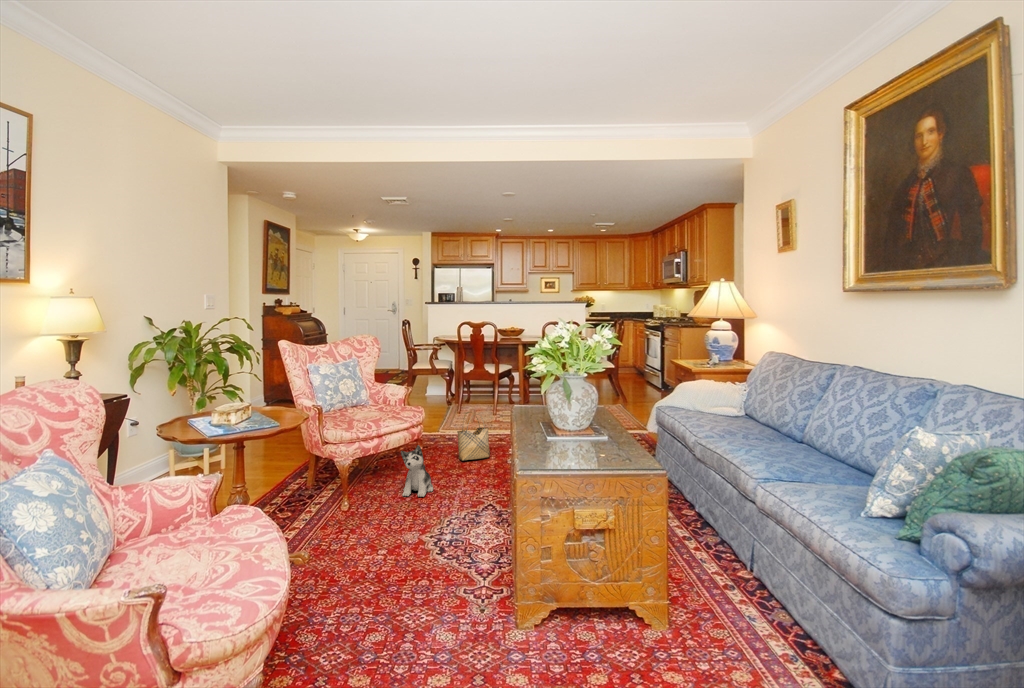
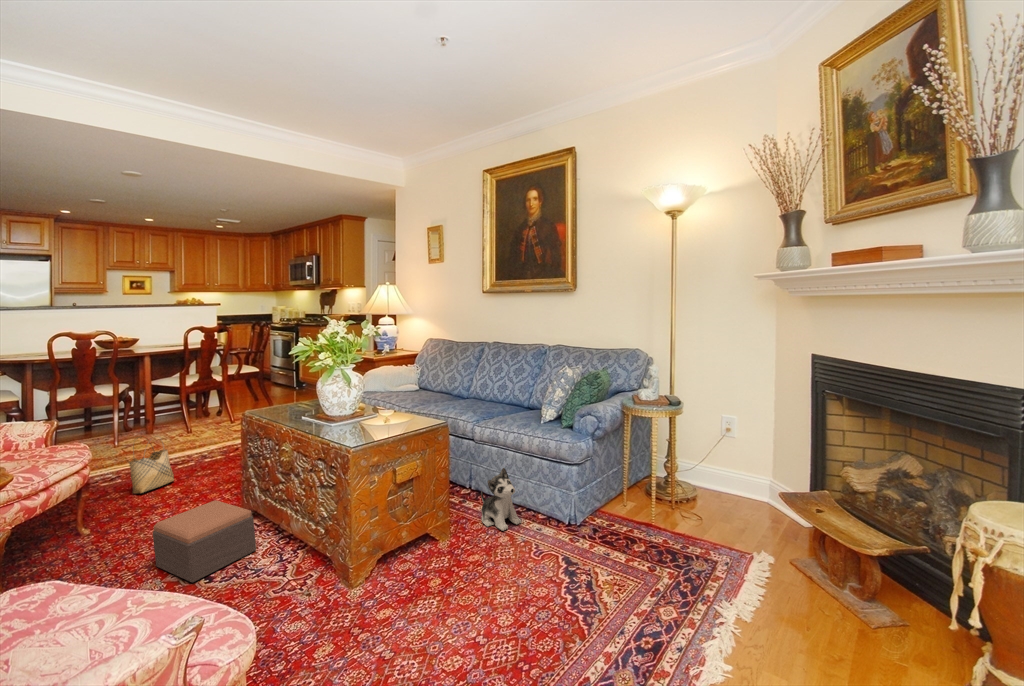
plush toy: present [401,445,433,497] -> present [481,468,521,531]
footstool: none [418,484,485,552] -> present [153,500,256,583]

